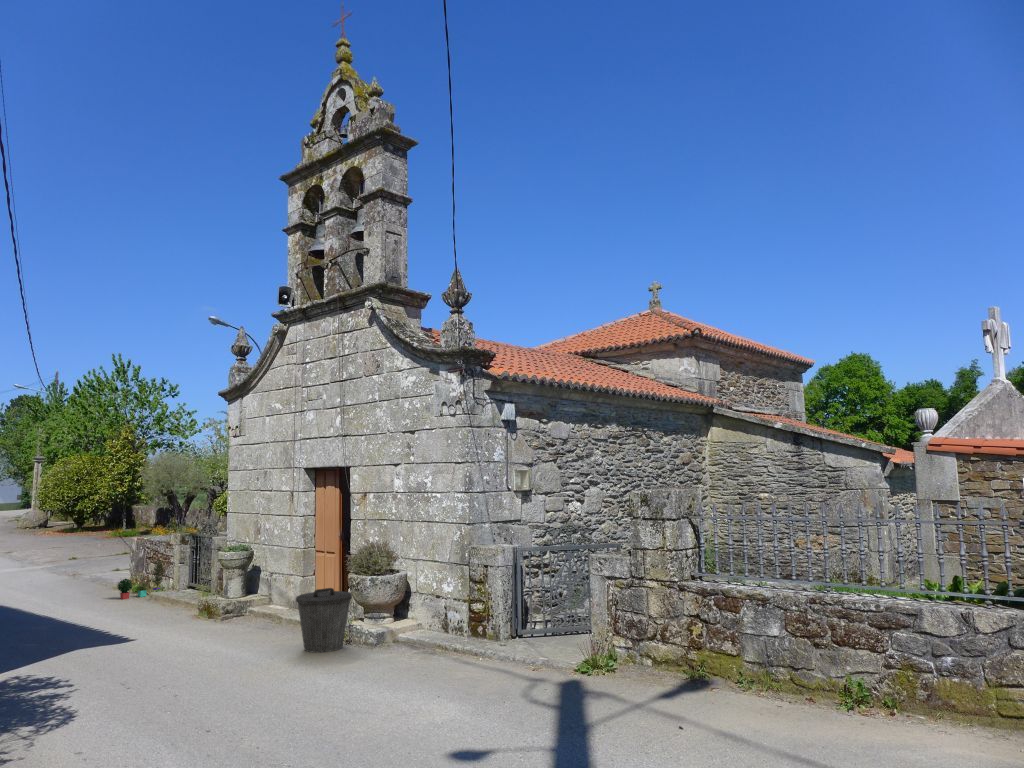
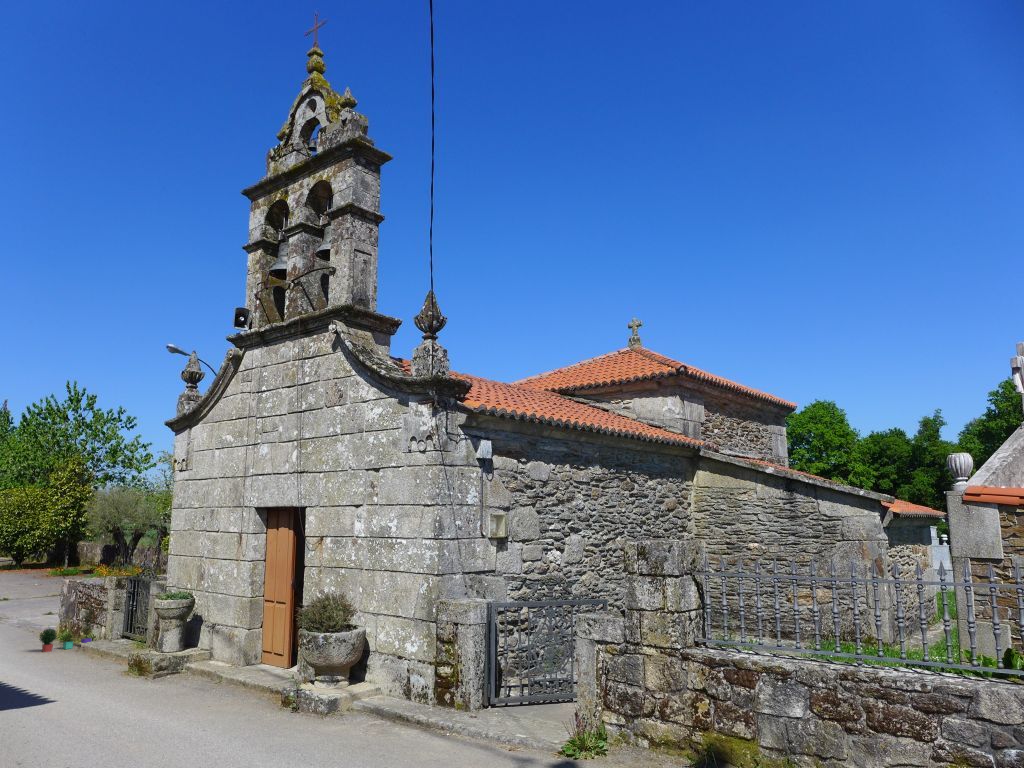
trash can: present [296,588,352,652] -> none [234,647,301,725]

